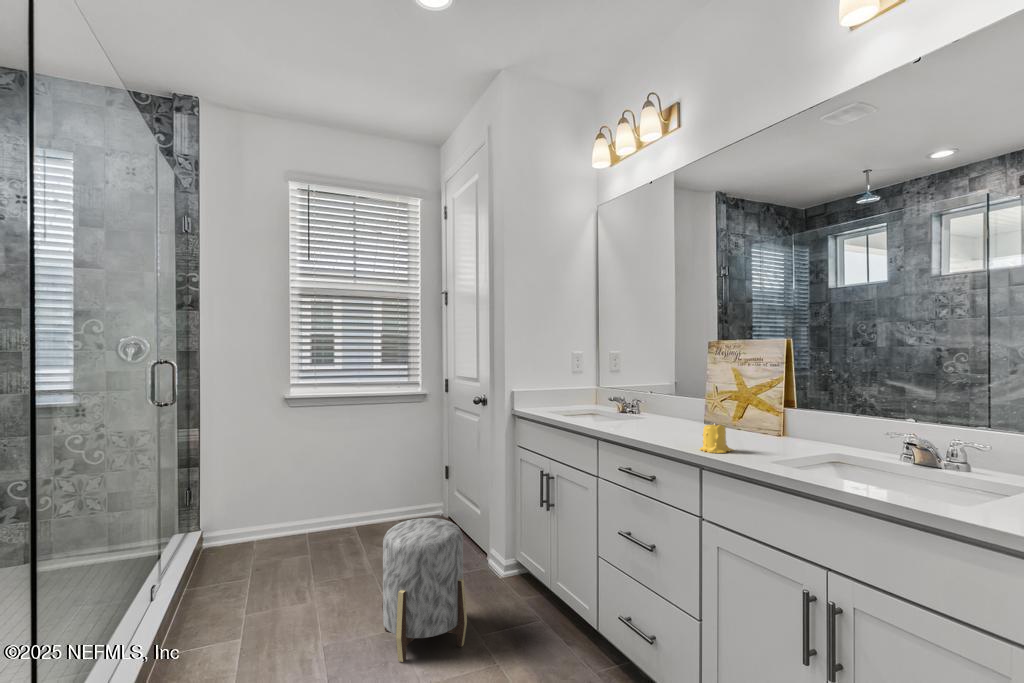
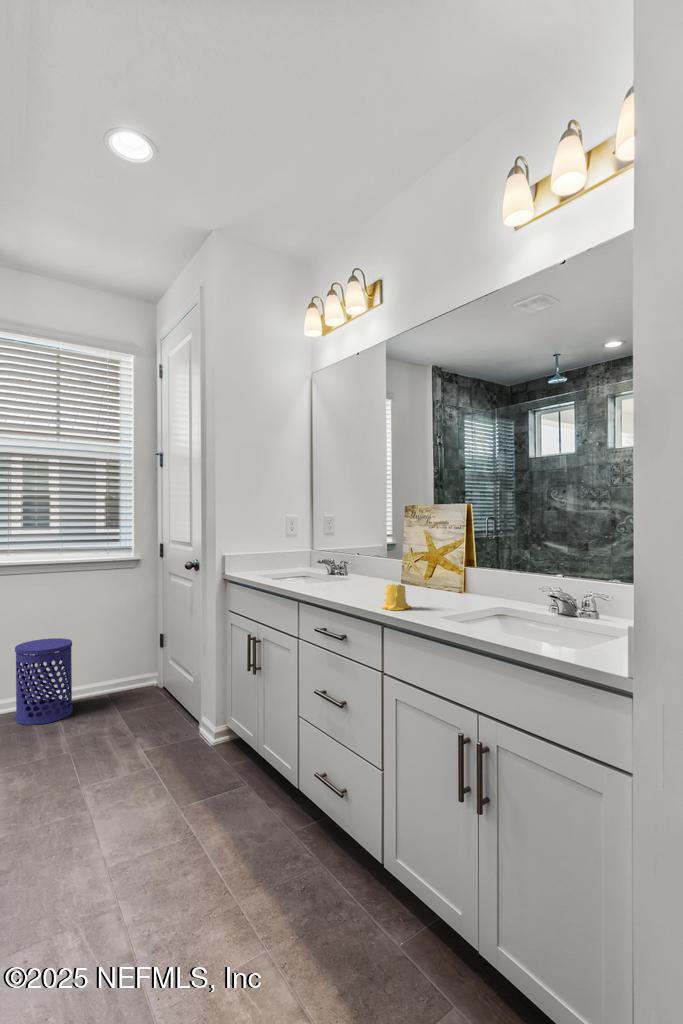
waste bin: none [318,466,367,547] -> present [15,638,73,725]
stool: present [382,518,467,662] -> none [79,687,169,834]

